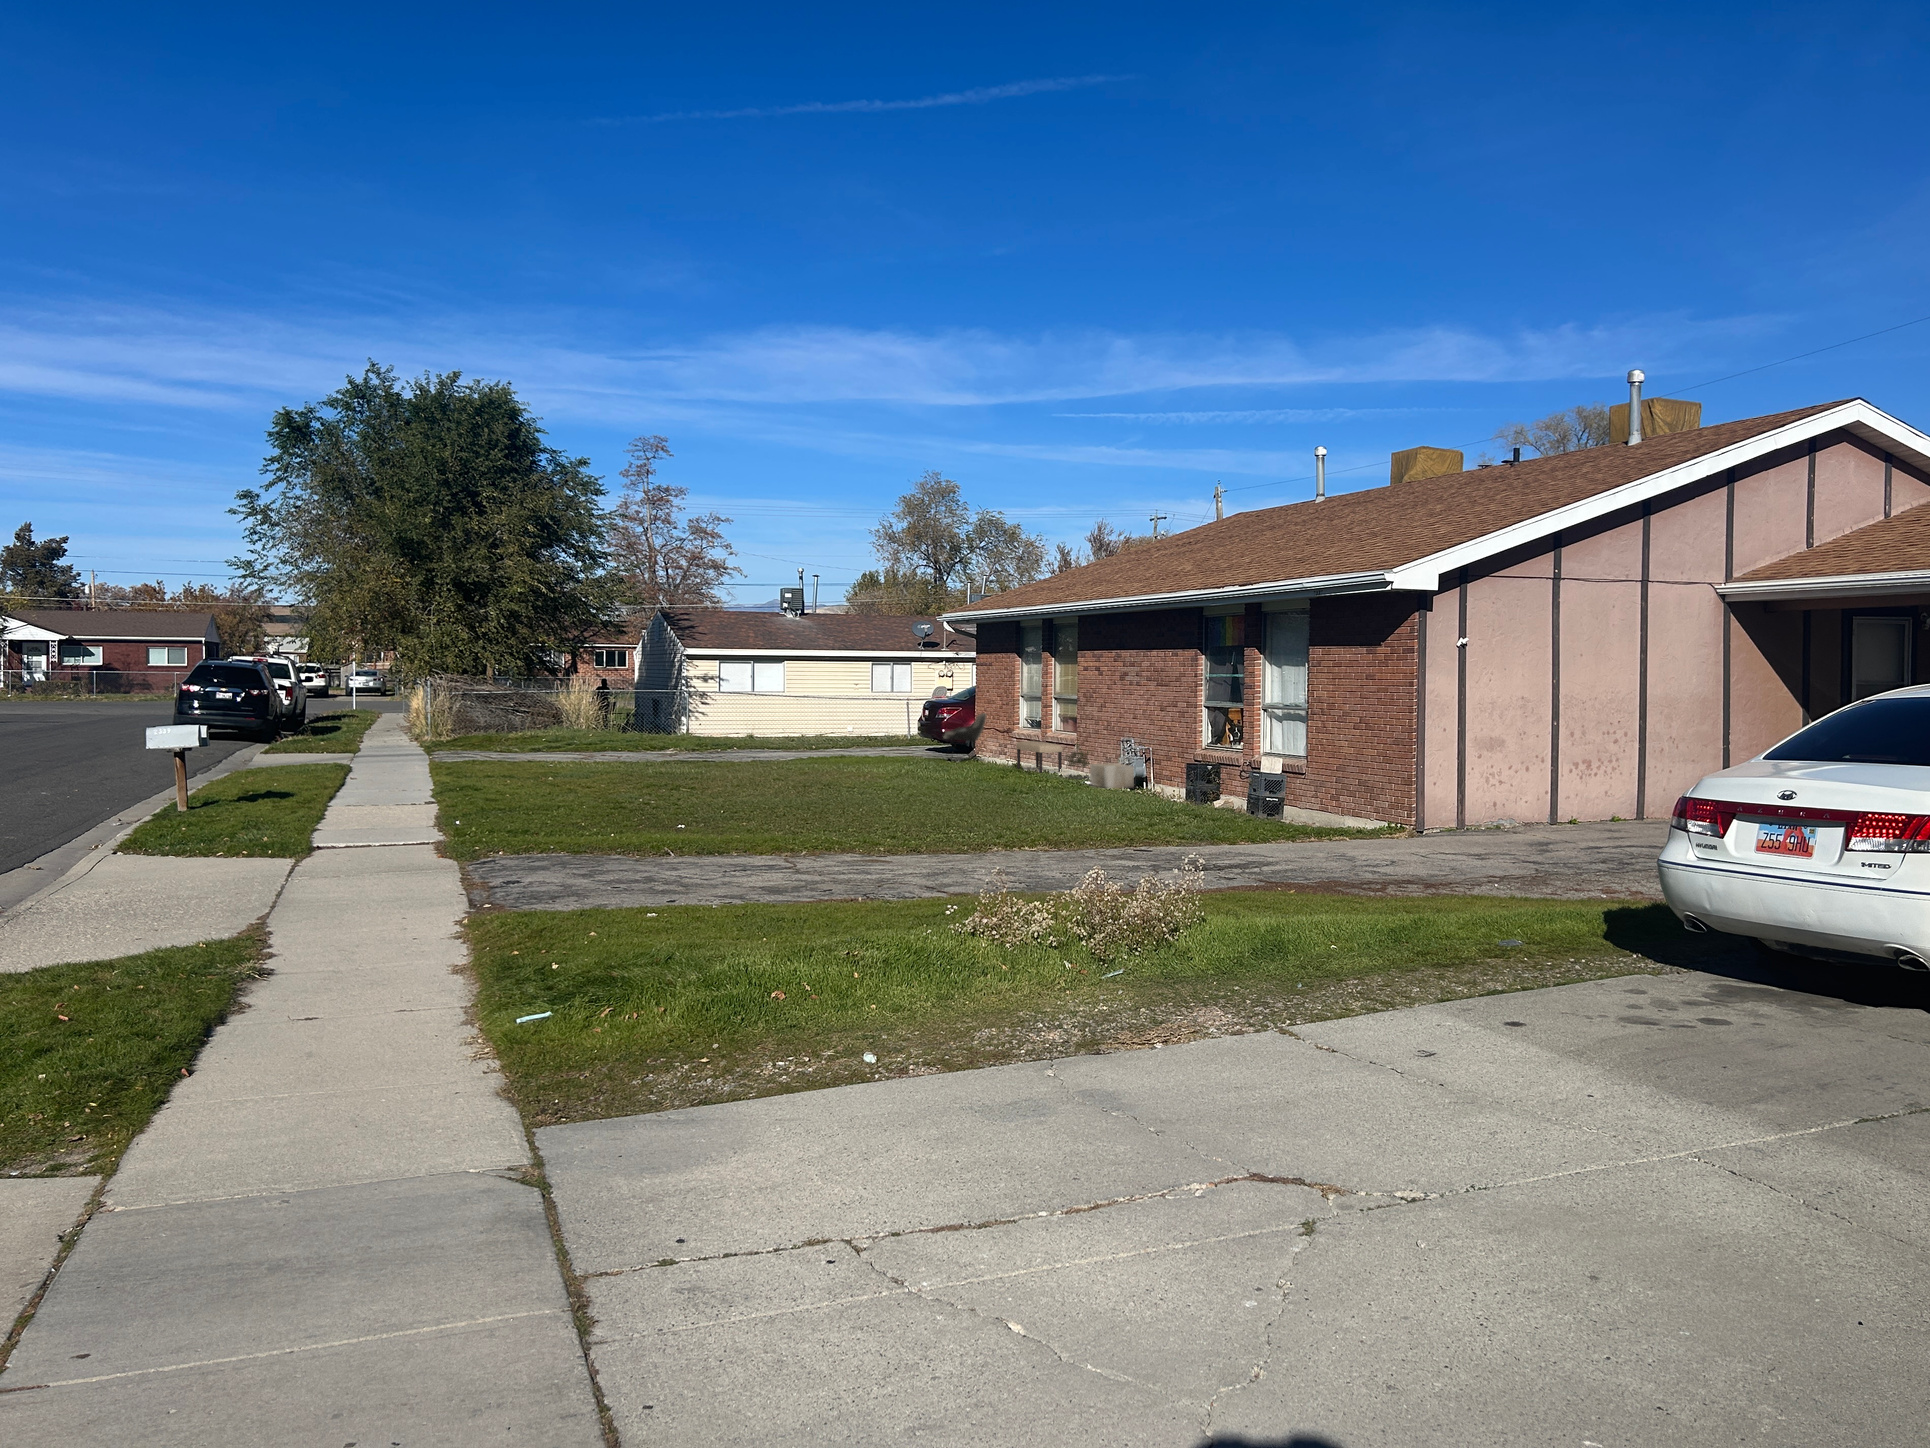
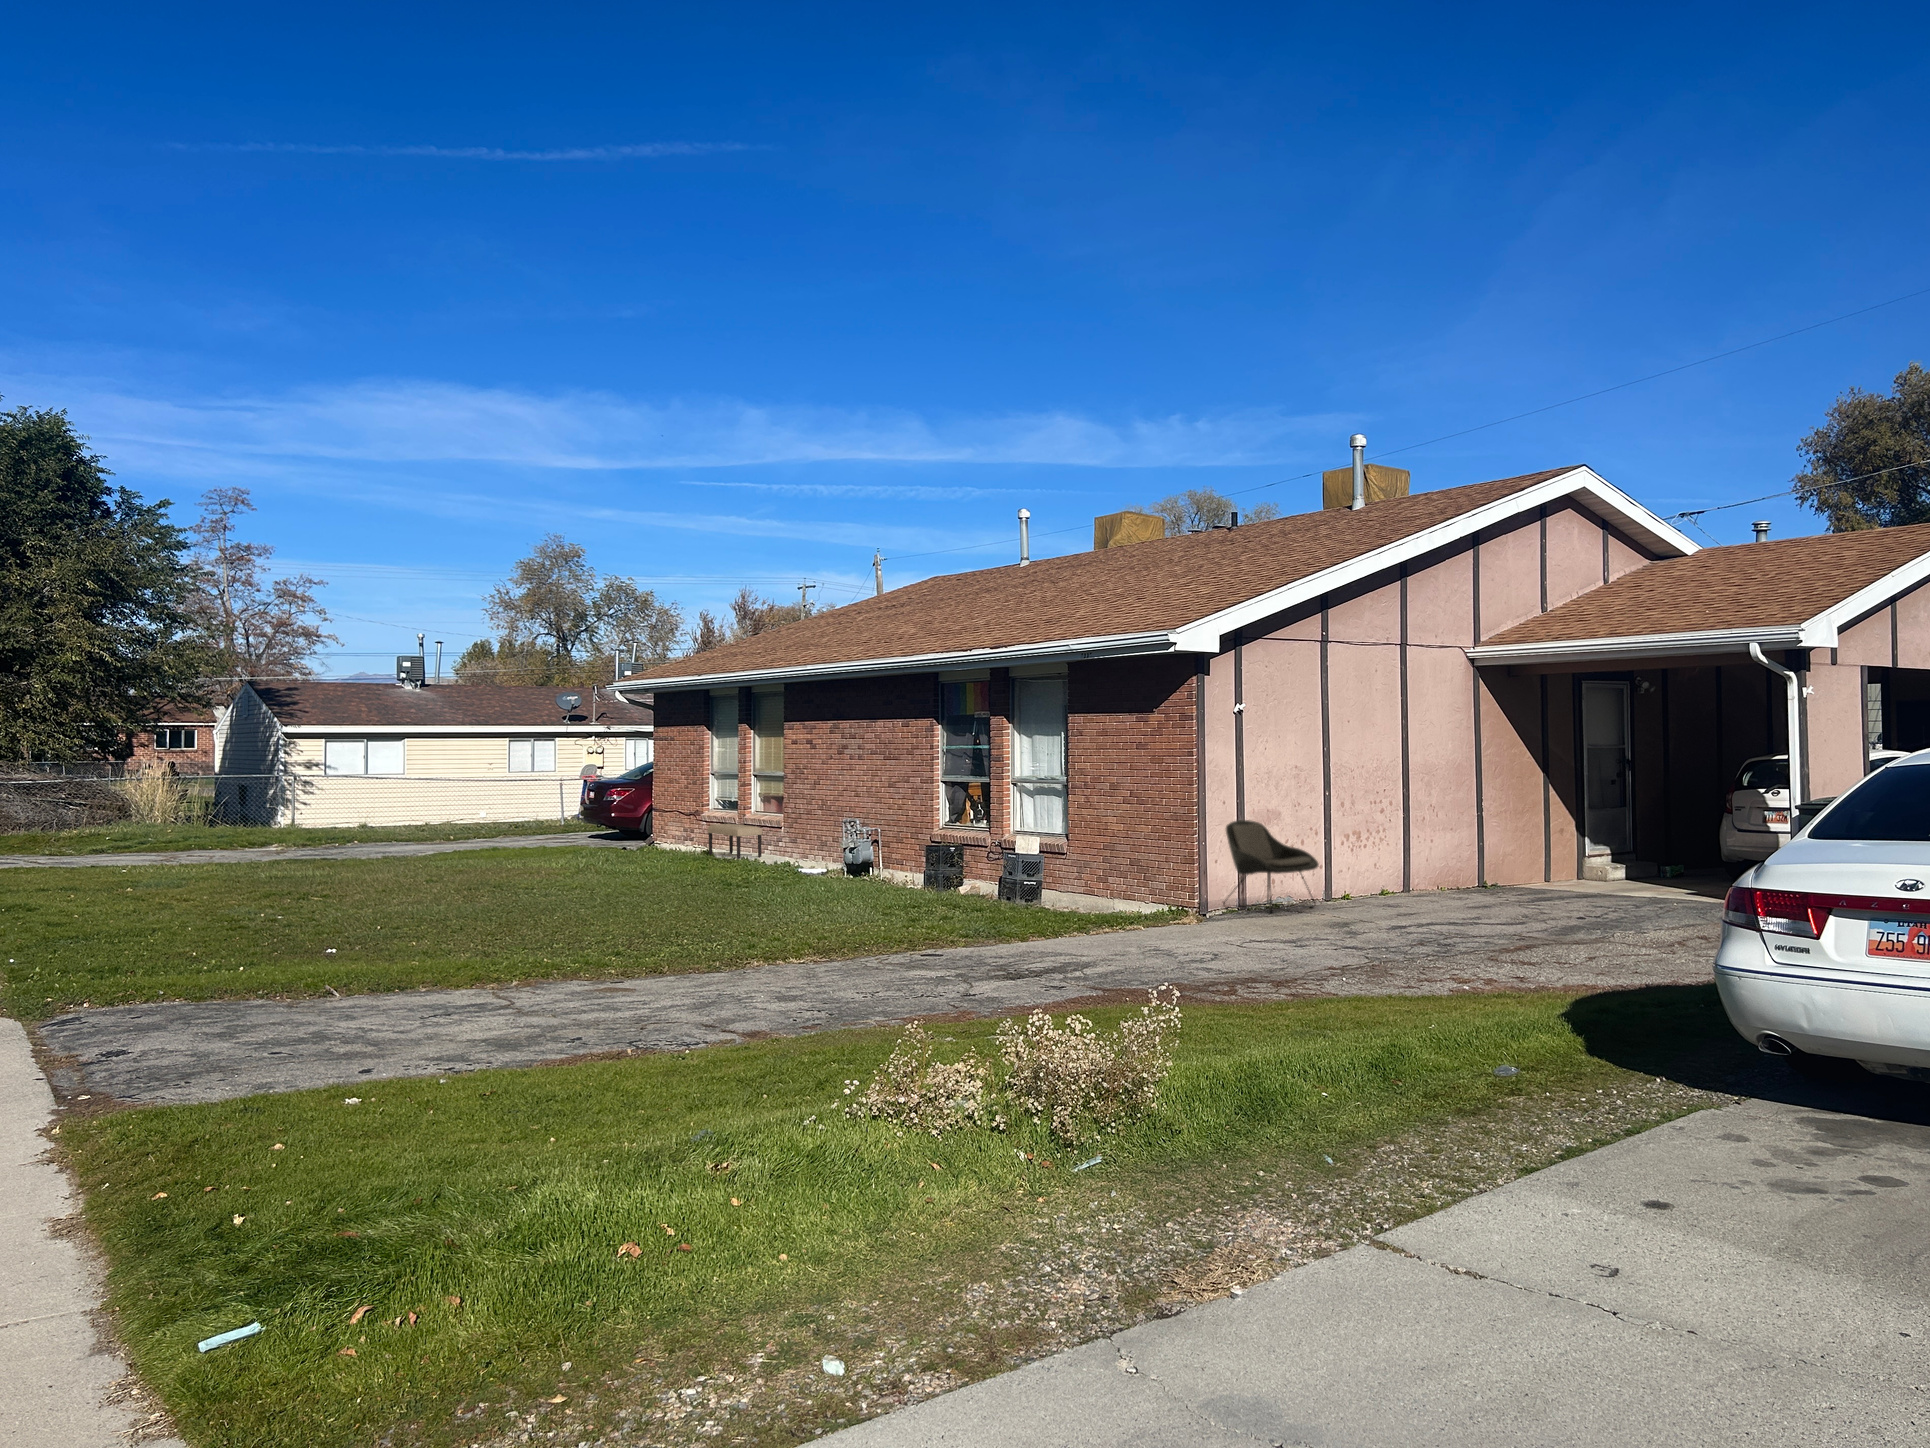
lounge chair: present [944,713,986,759] -> present [1224,820,1319,912]
potted tree: present [1066,742,1089,779] -> none [769,820,800,865]
cardboard box: present [1090,763,1134,788] -> none [805,847,857,876]

